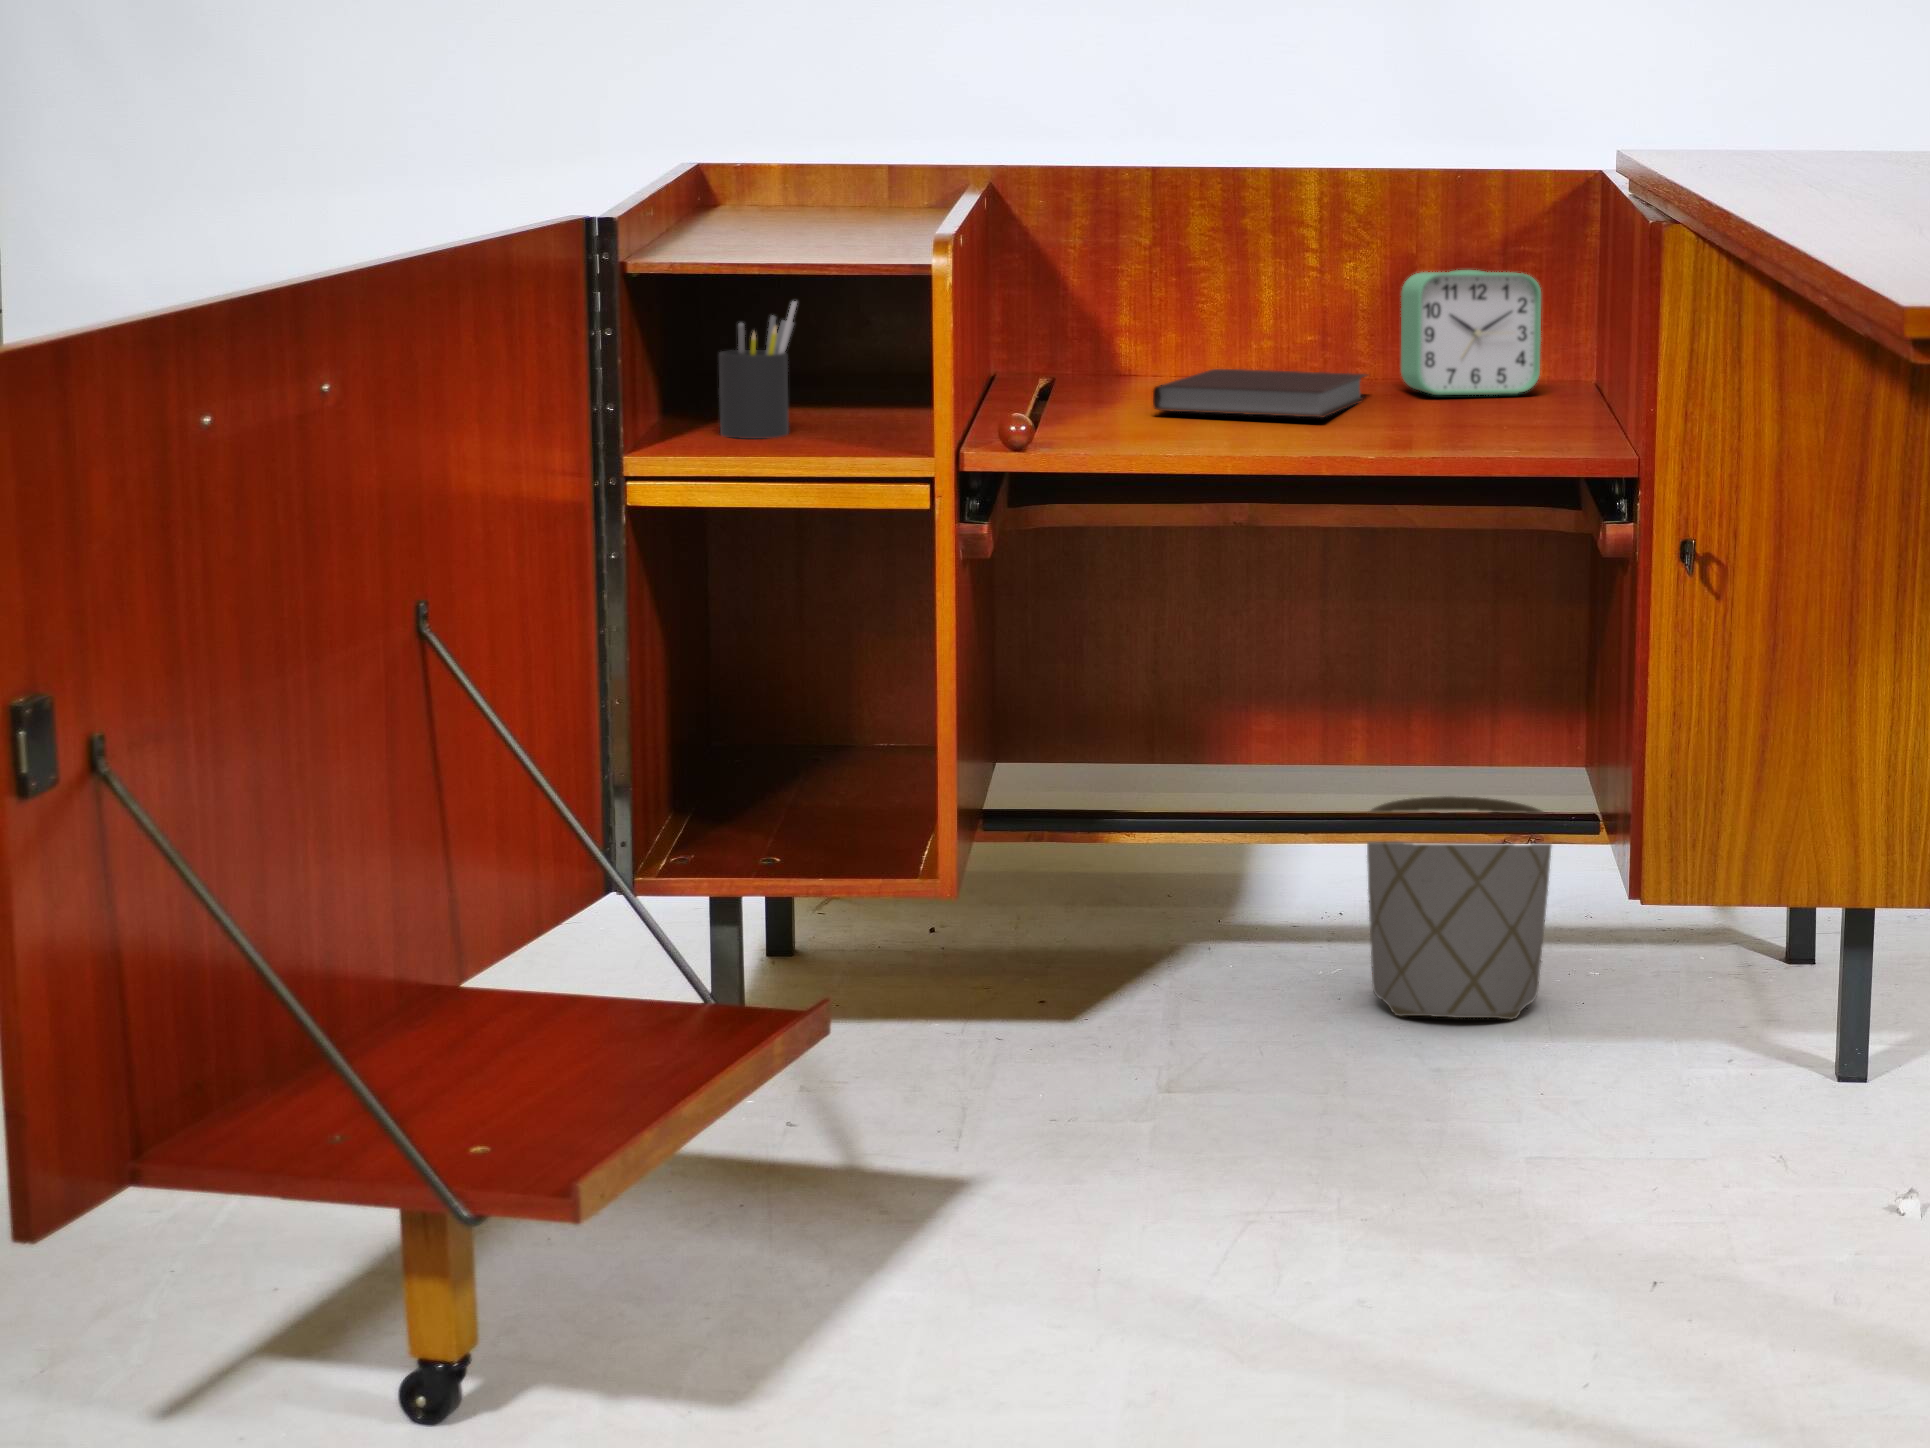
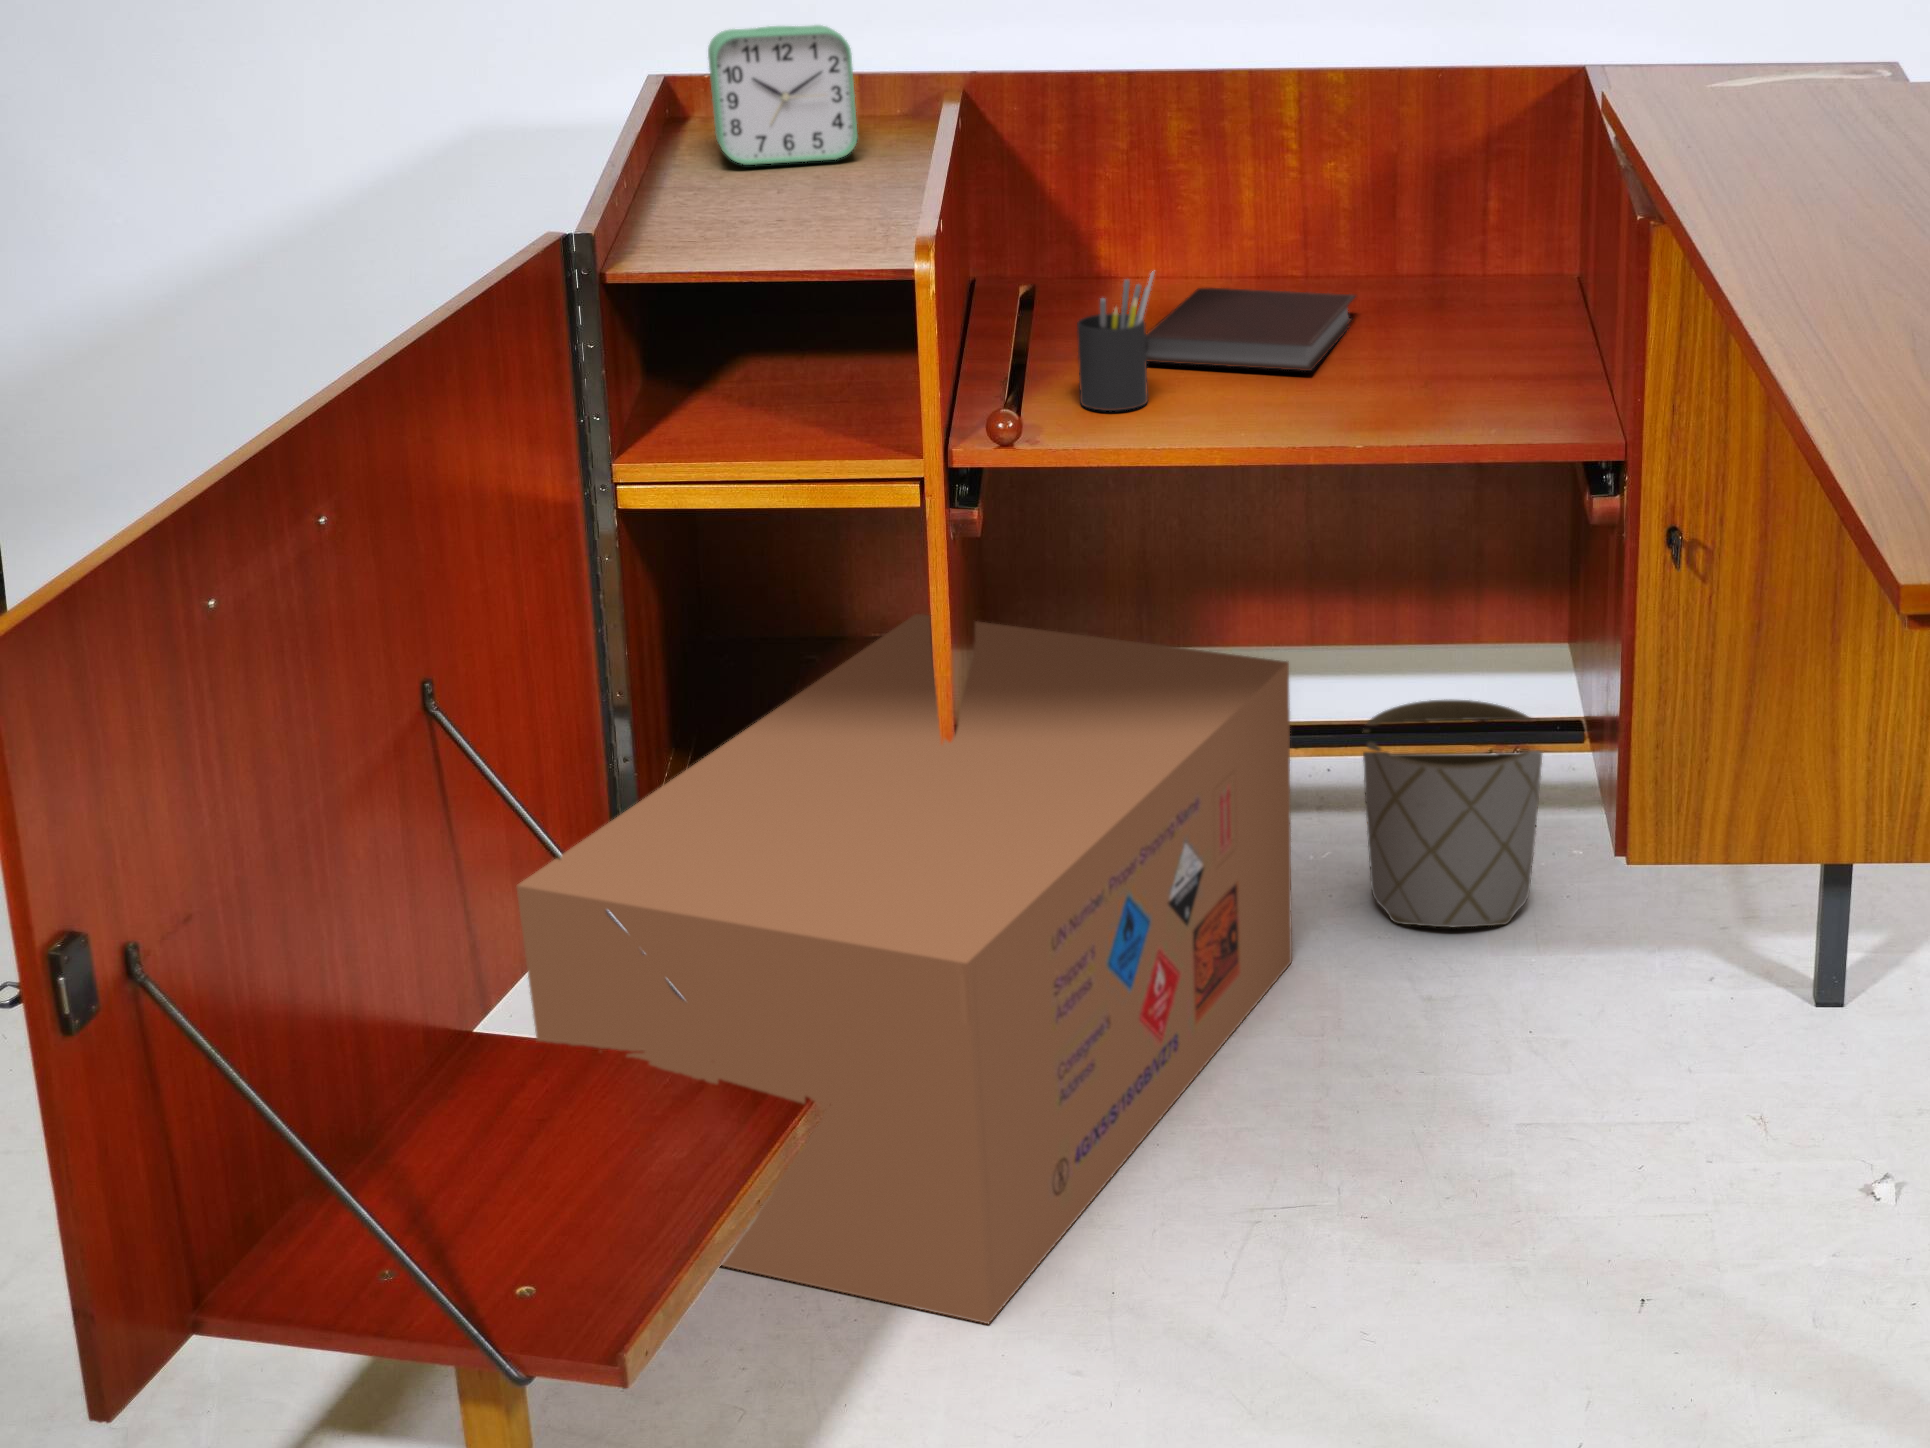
alarm clock: present [1401,270,1541,395] -> present [708,25,858,165]
pen holder: present [719,301,797,439] -> present [1077,272,1154,411]
cardboard box: none [501,677,1294,1290] -> present [517,614,1292,1324]

